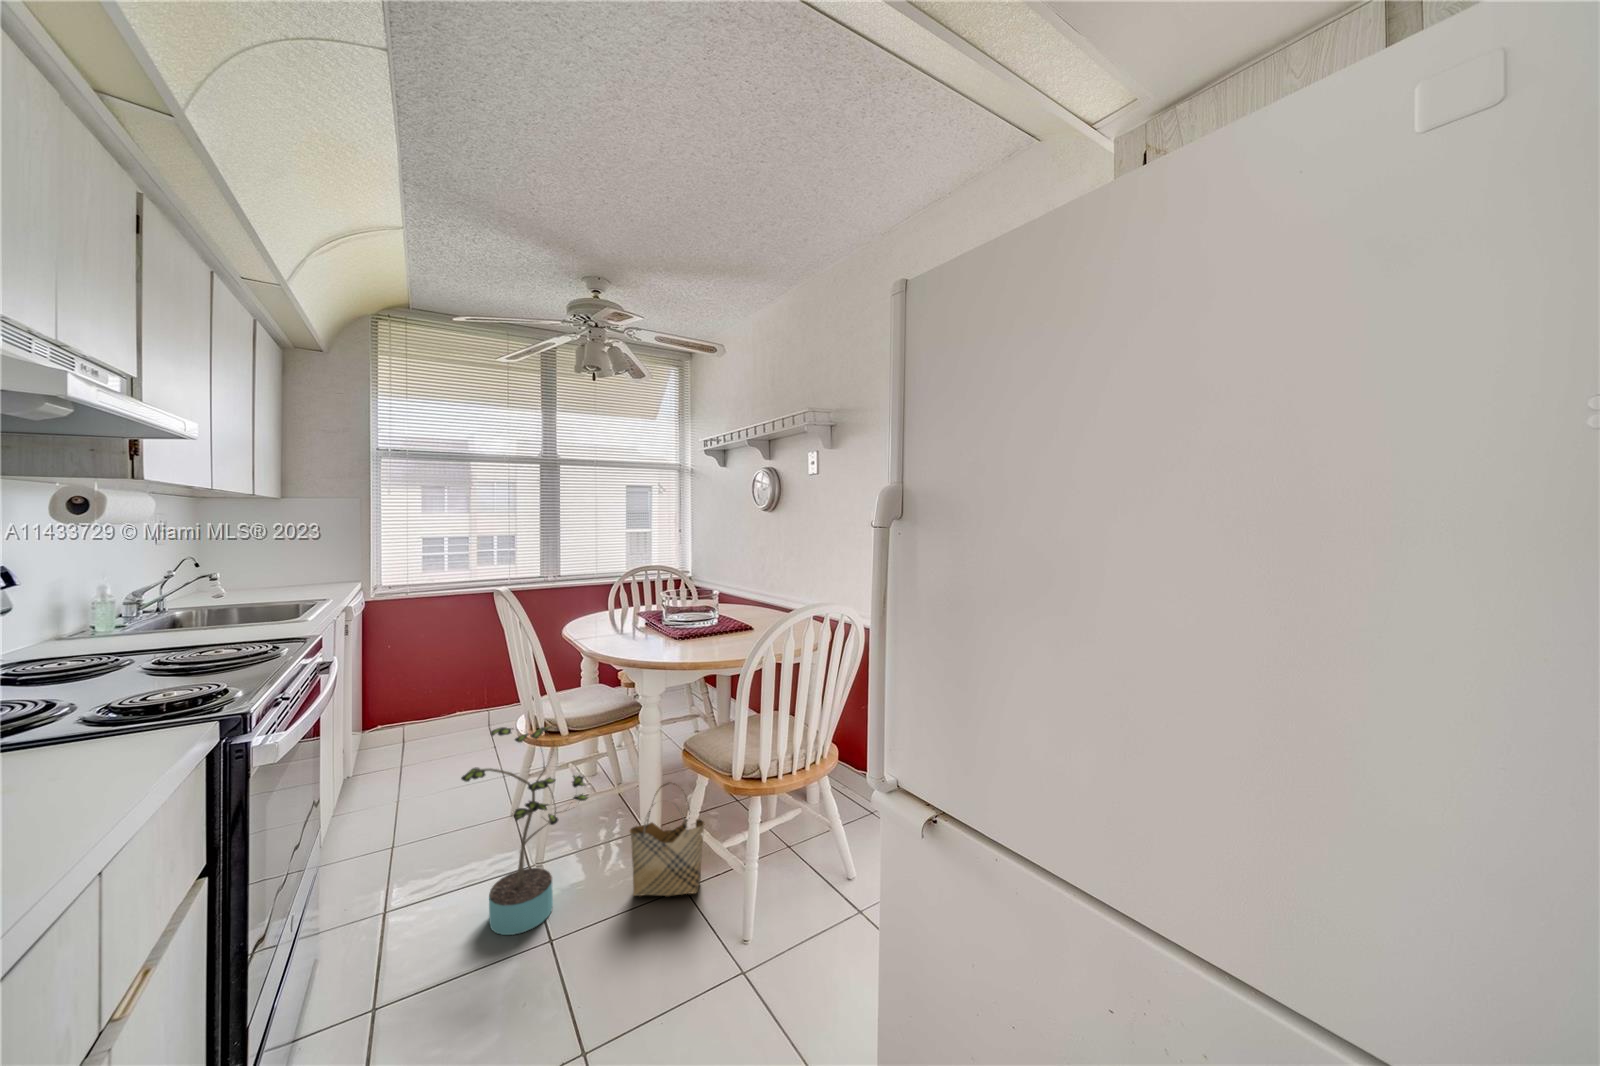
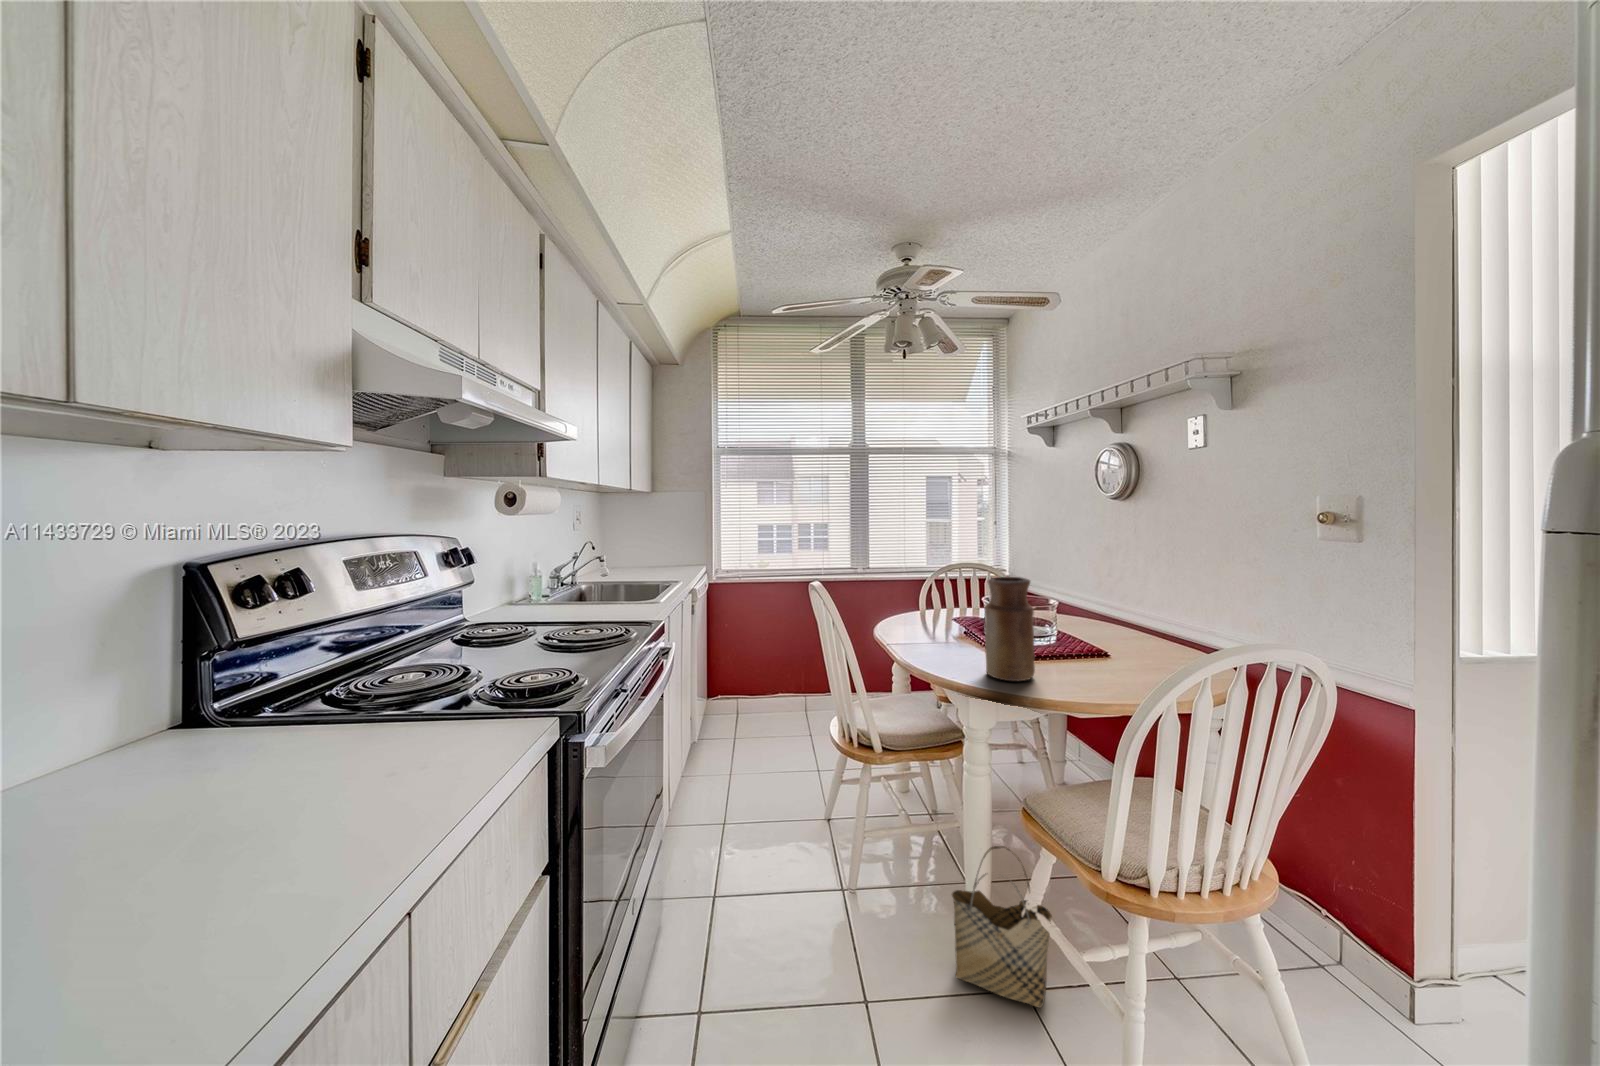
vase: none [656,572,694,654] -> present [985,577,1035,681]
potted plant: present [461,726,588,935] -> none [774,738,904,978]

